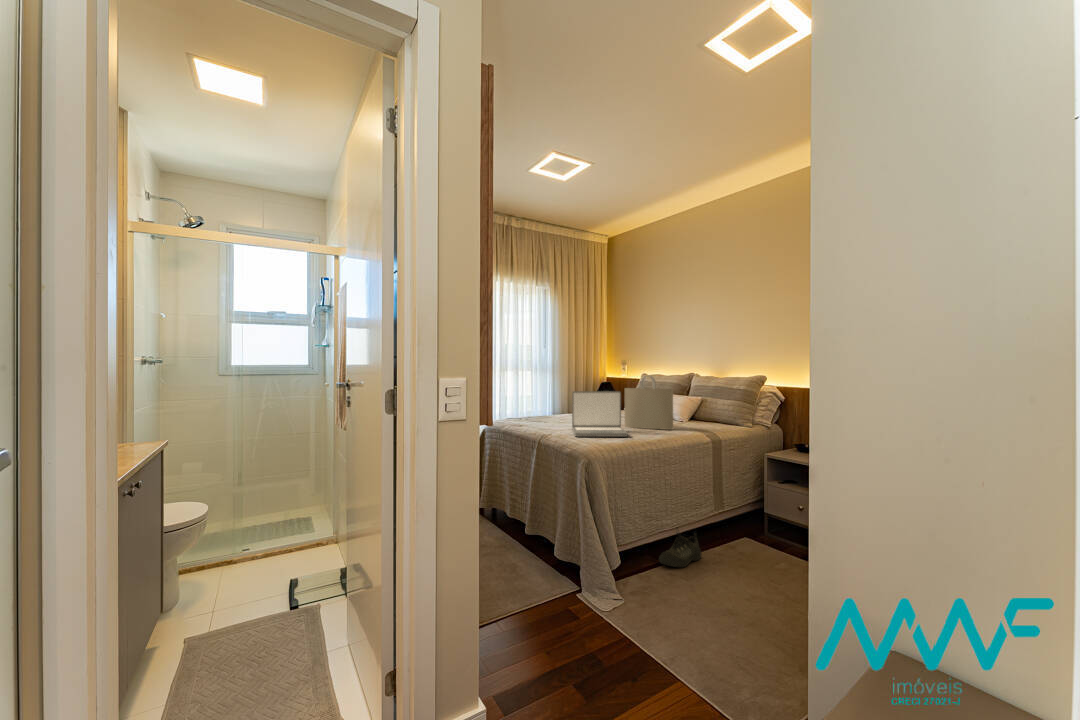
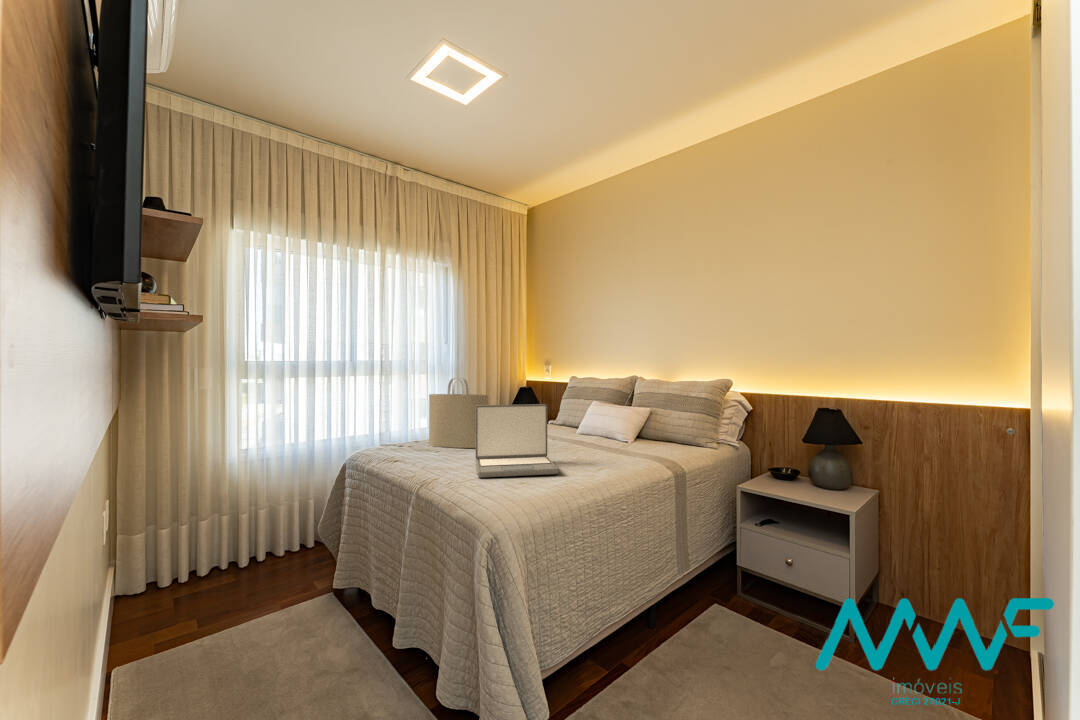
tote bag: present [625,376,673,430] -> present [429,378,488,448]
shoe: present [659,528,702,567] -> none [608,613,669,685]

